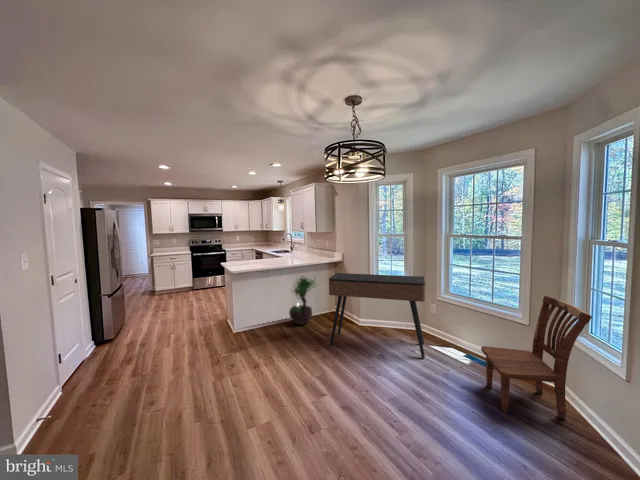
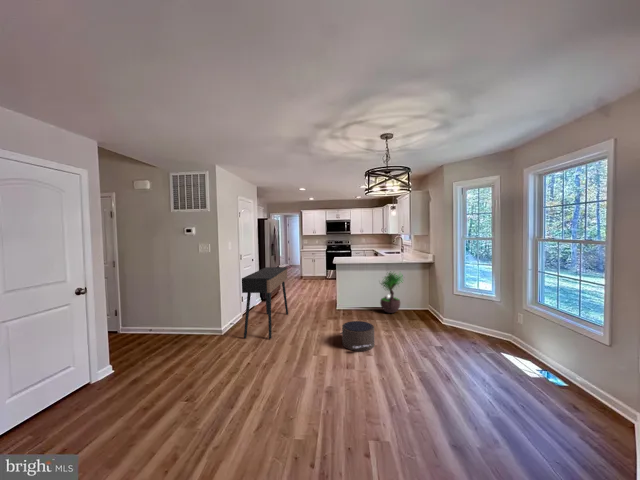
console table: present [329,273,425,358] -> present [242,267,288,339]
dining chair: present [481,296,592,418] -> none [517,309,627,438]
pouf: none [266,348,321,395] -> present [340,321,375,351]

